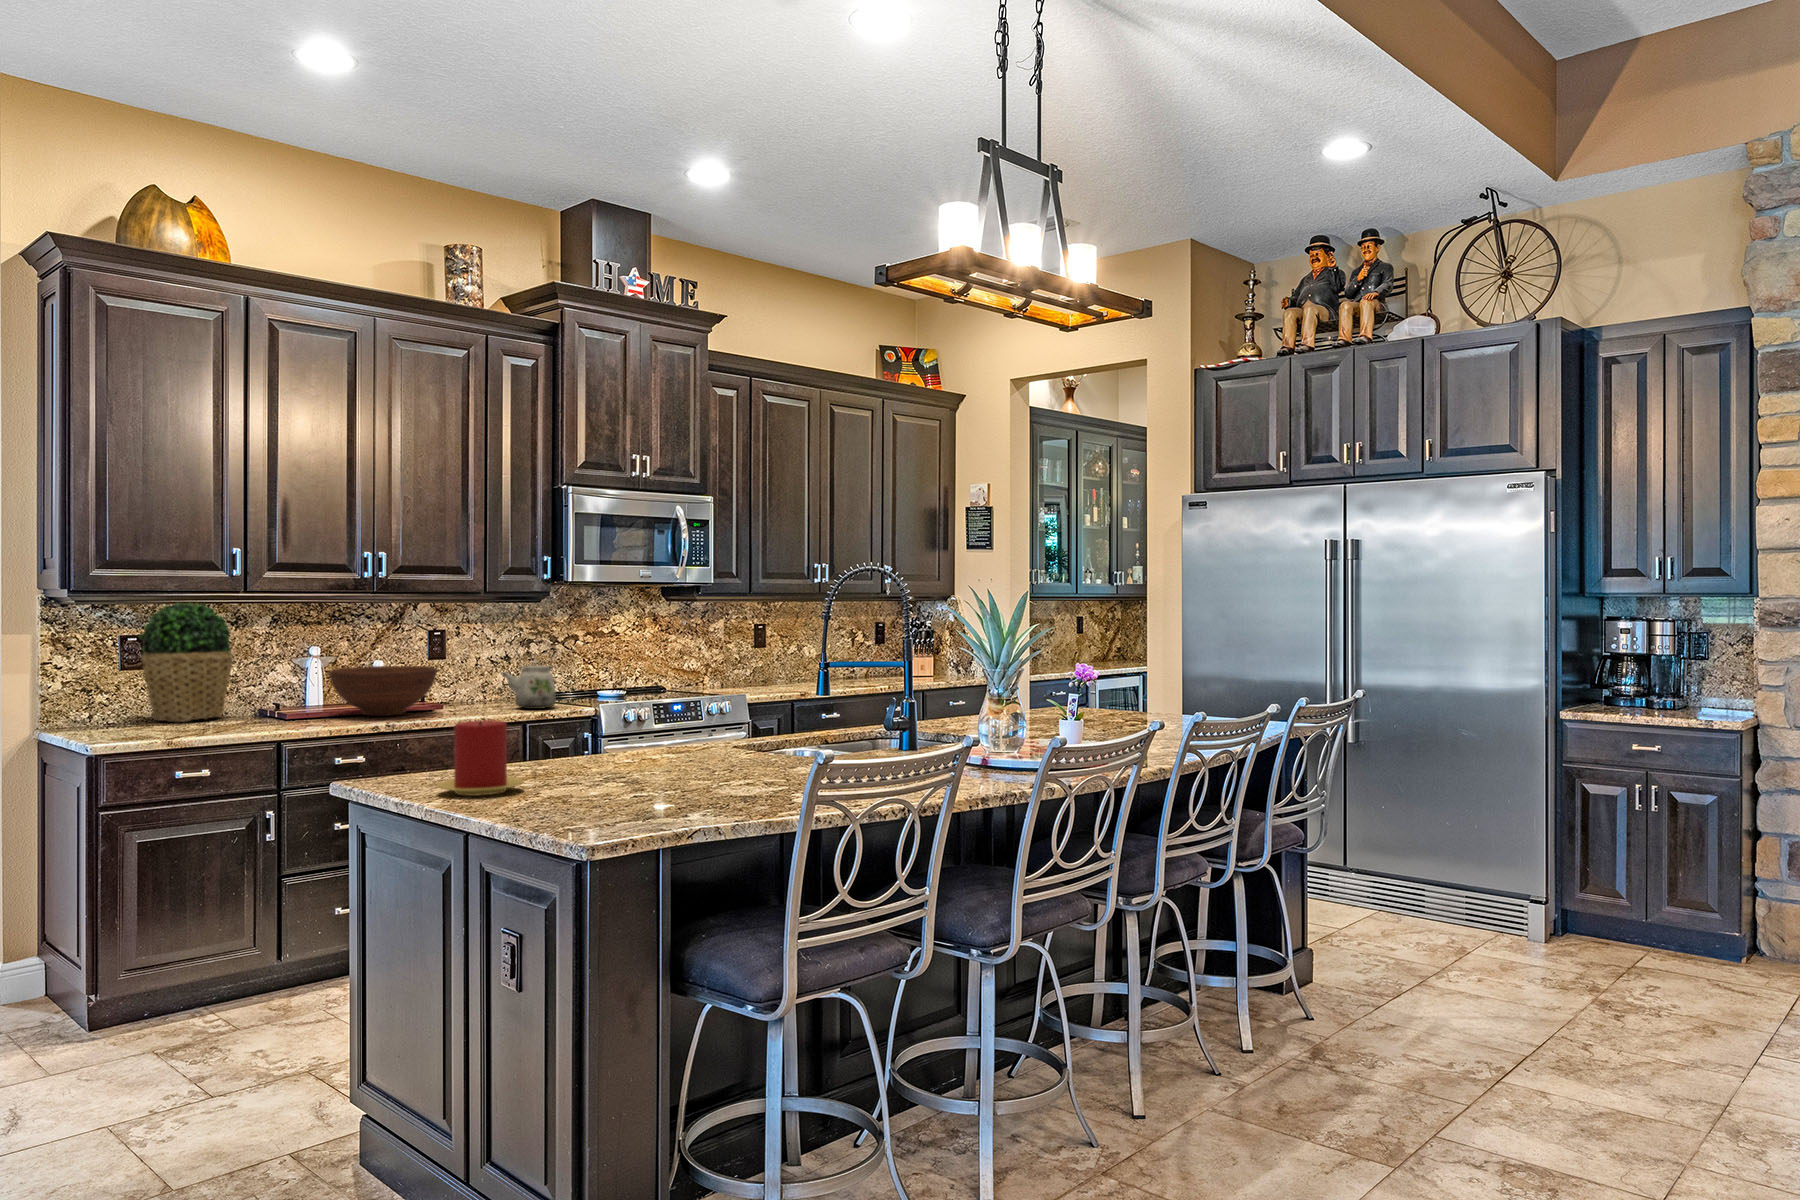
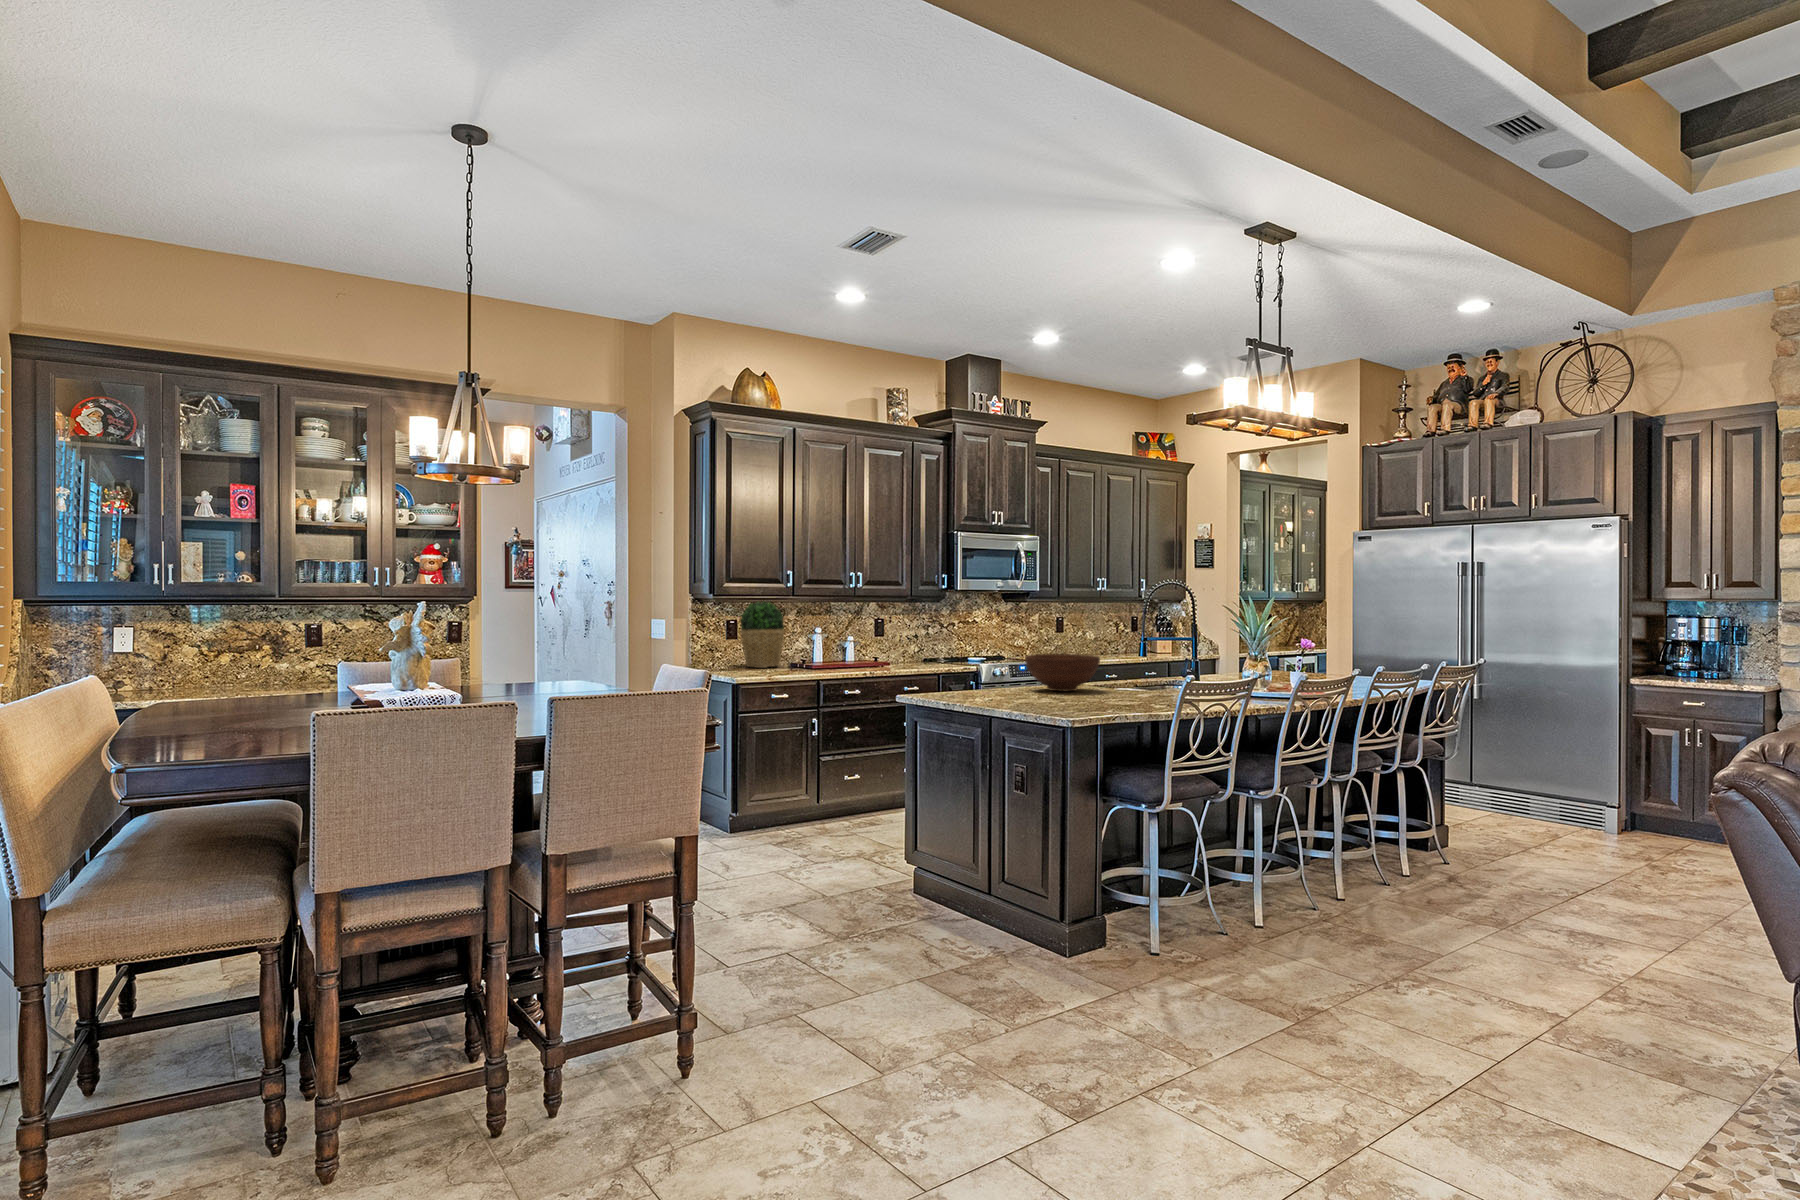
kettle: present [501,642,556,709] -> none [924,626,955,666]
fruit bowl: present [330,666,437,716] -> present [1025,654,1100,691]
candle: present [437,720,523,796] -> none [963,664,1005,701]

